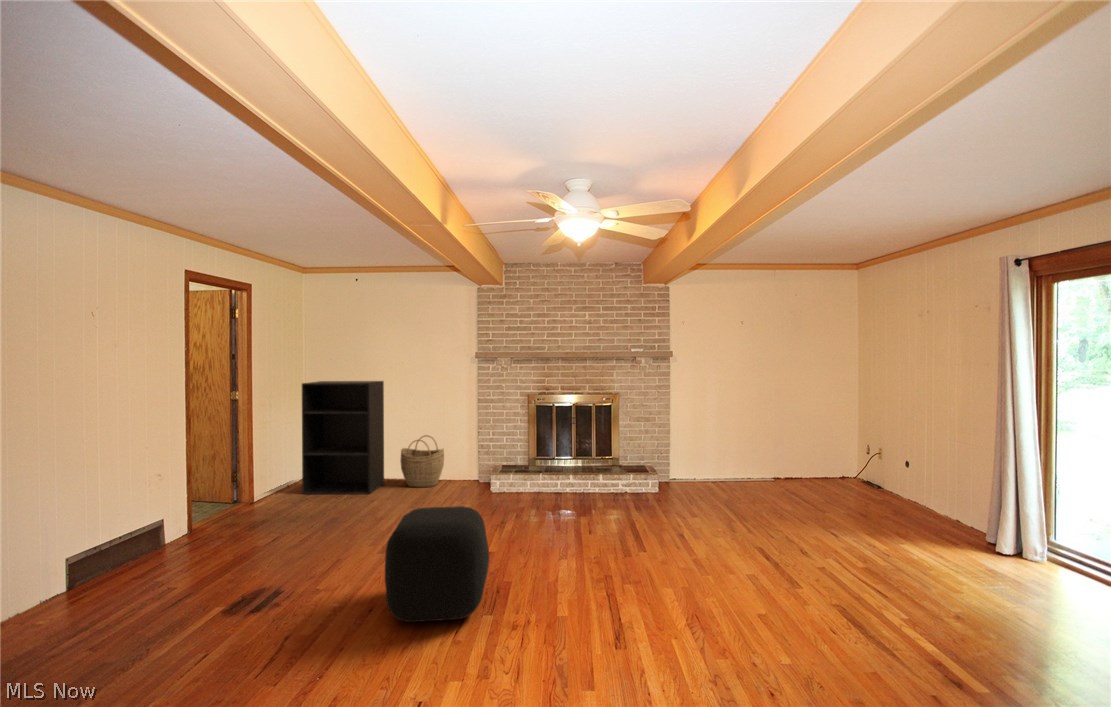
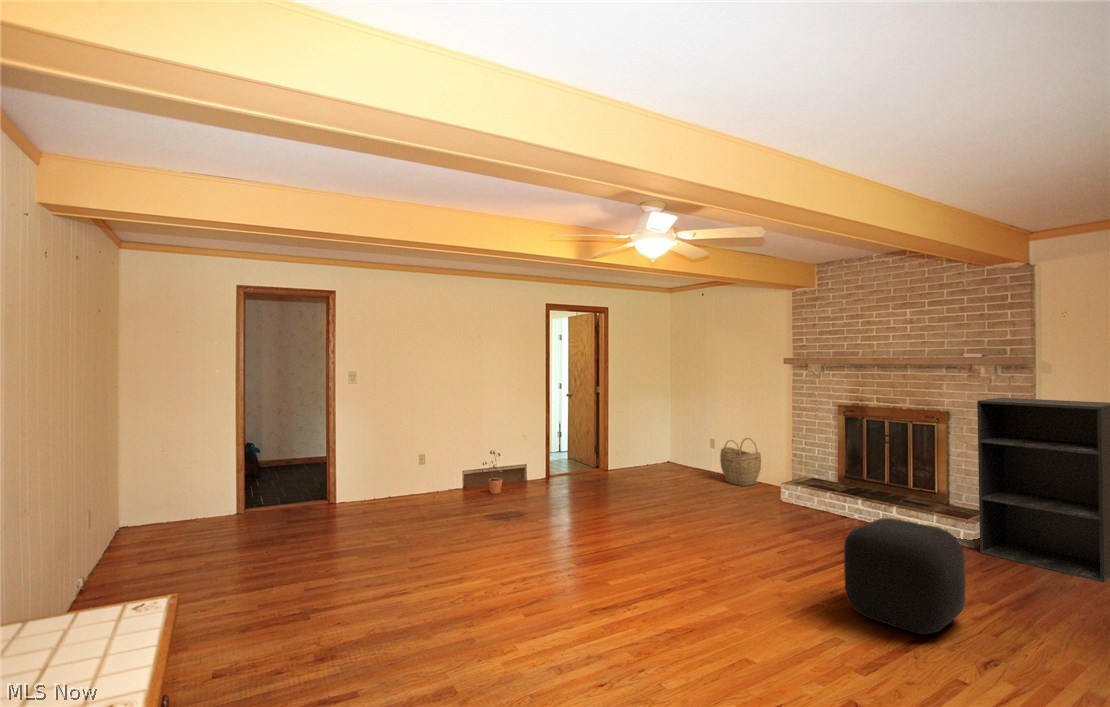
bookshelf: present [302,381,384,494] -> present [977,398,1110,582]
ottoman: present [385,506,489,622] -> present [844,518,966,635]
potted plant: none [37,523,100,610] -> present [483,451,503,494]

